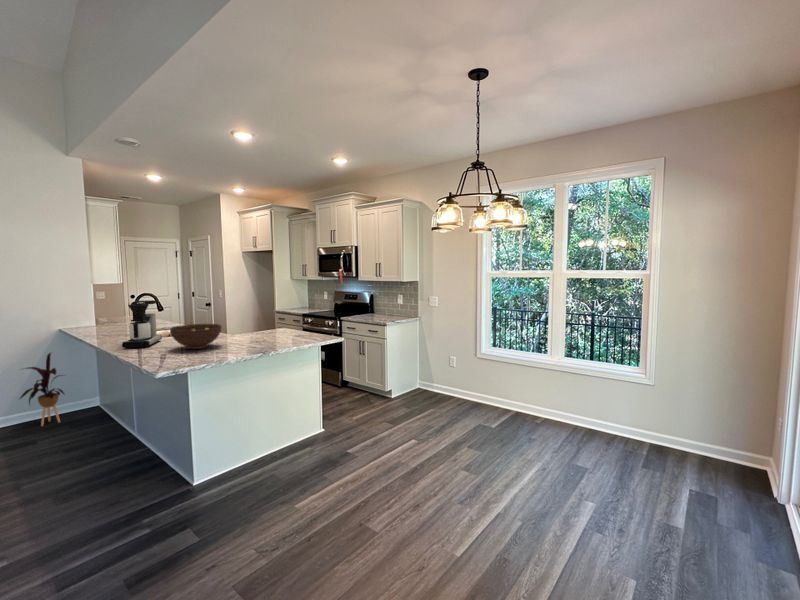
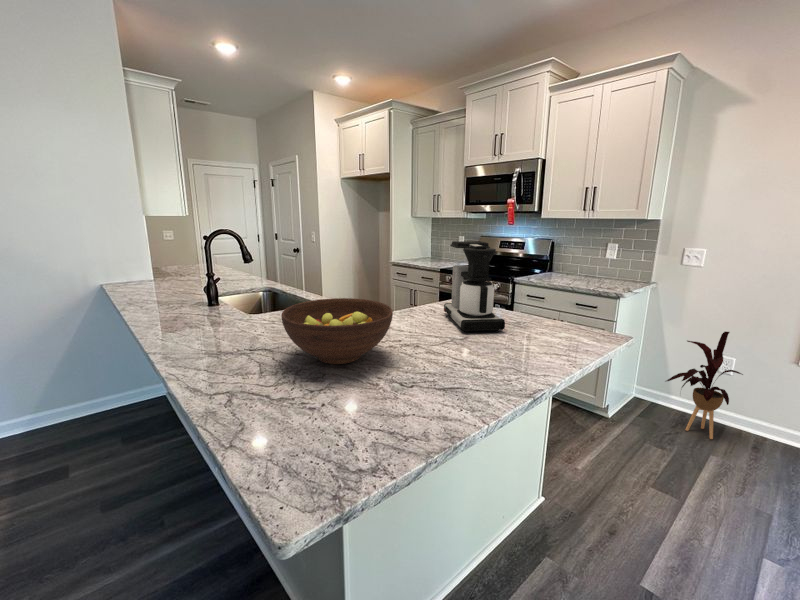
coffee maker: present [122,300,162,349] -> present [444,241,505,332]
house plant: present [20,353,64,426] -> present [667,332,743,439]

